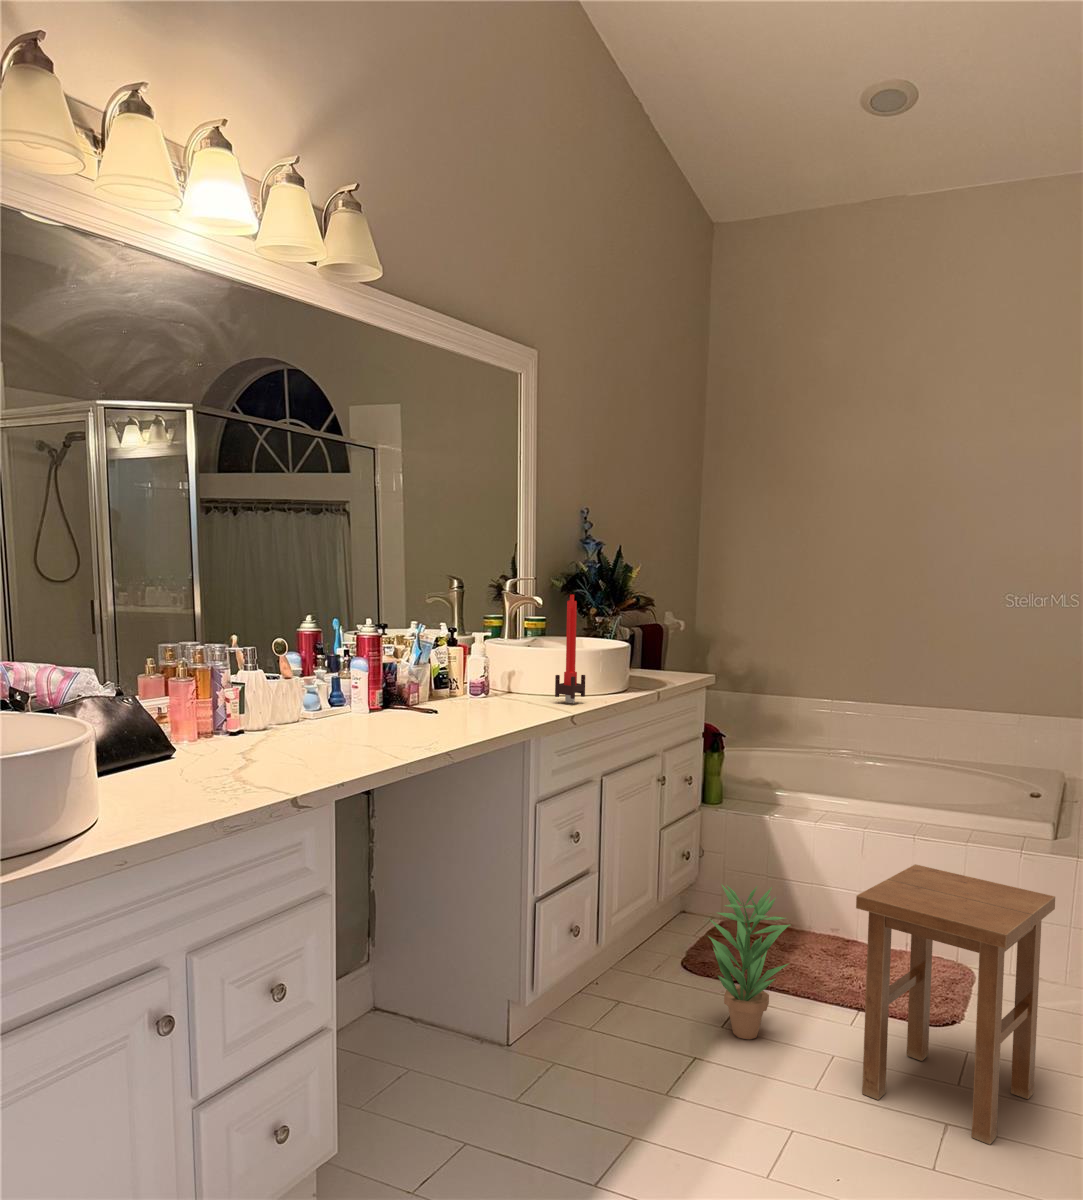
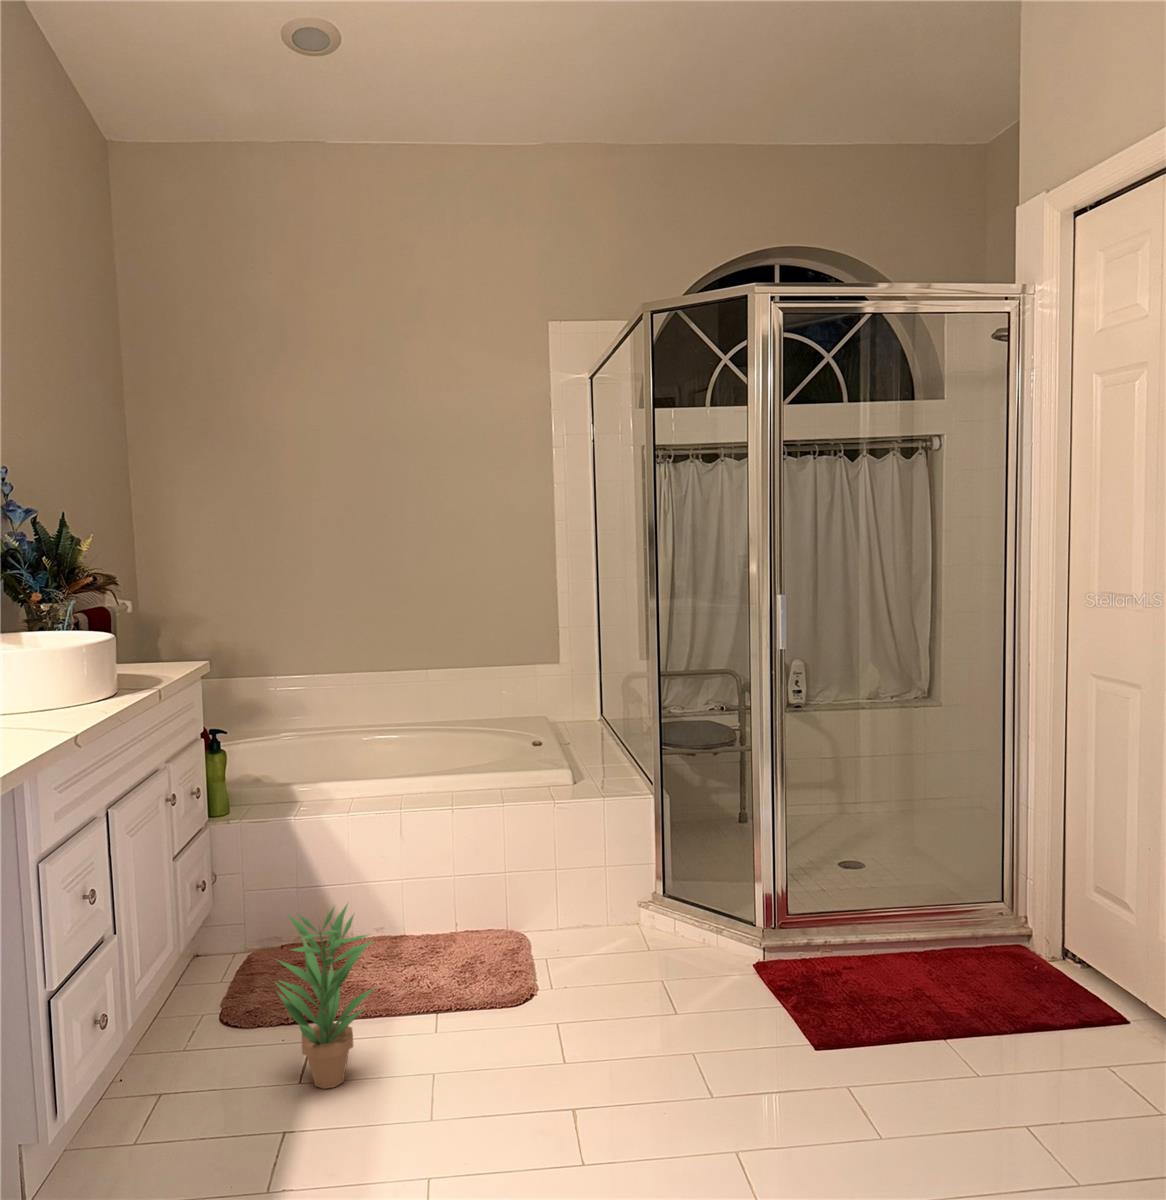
candle: present [555,595,585,703] -> none [33,576,79,723]
stool: present [856,864,1055,1145] -> none [459,840,636,1112]

